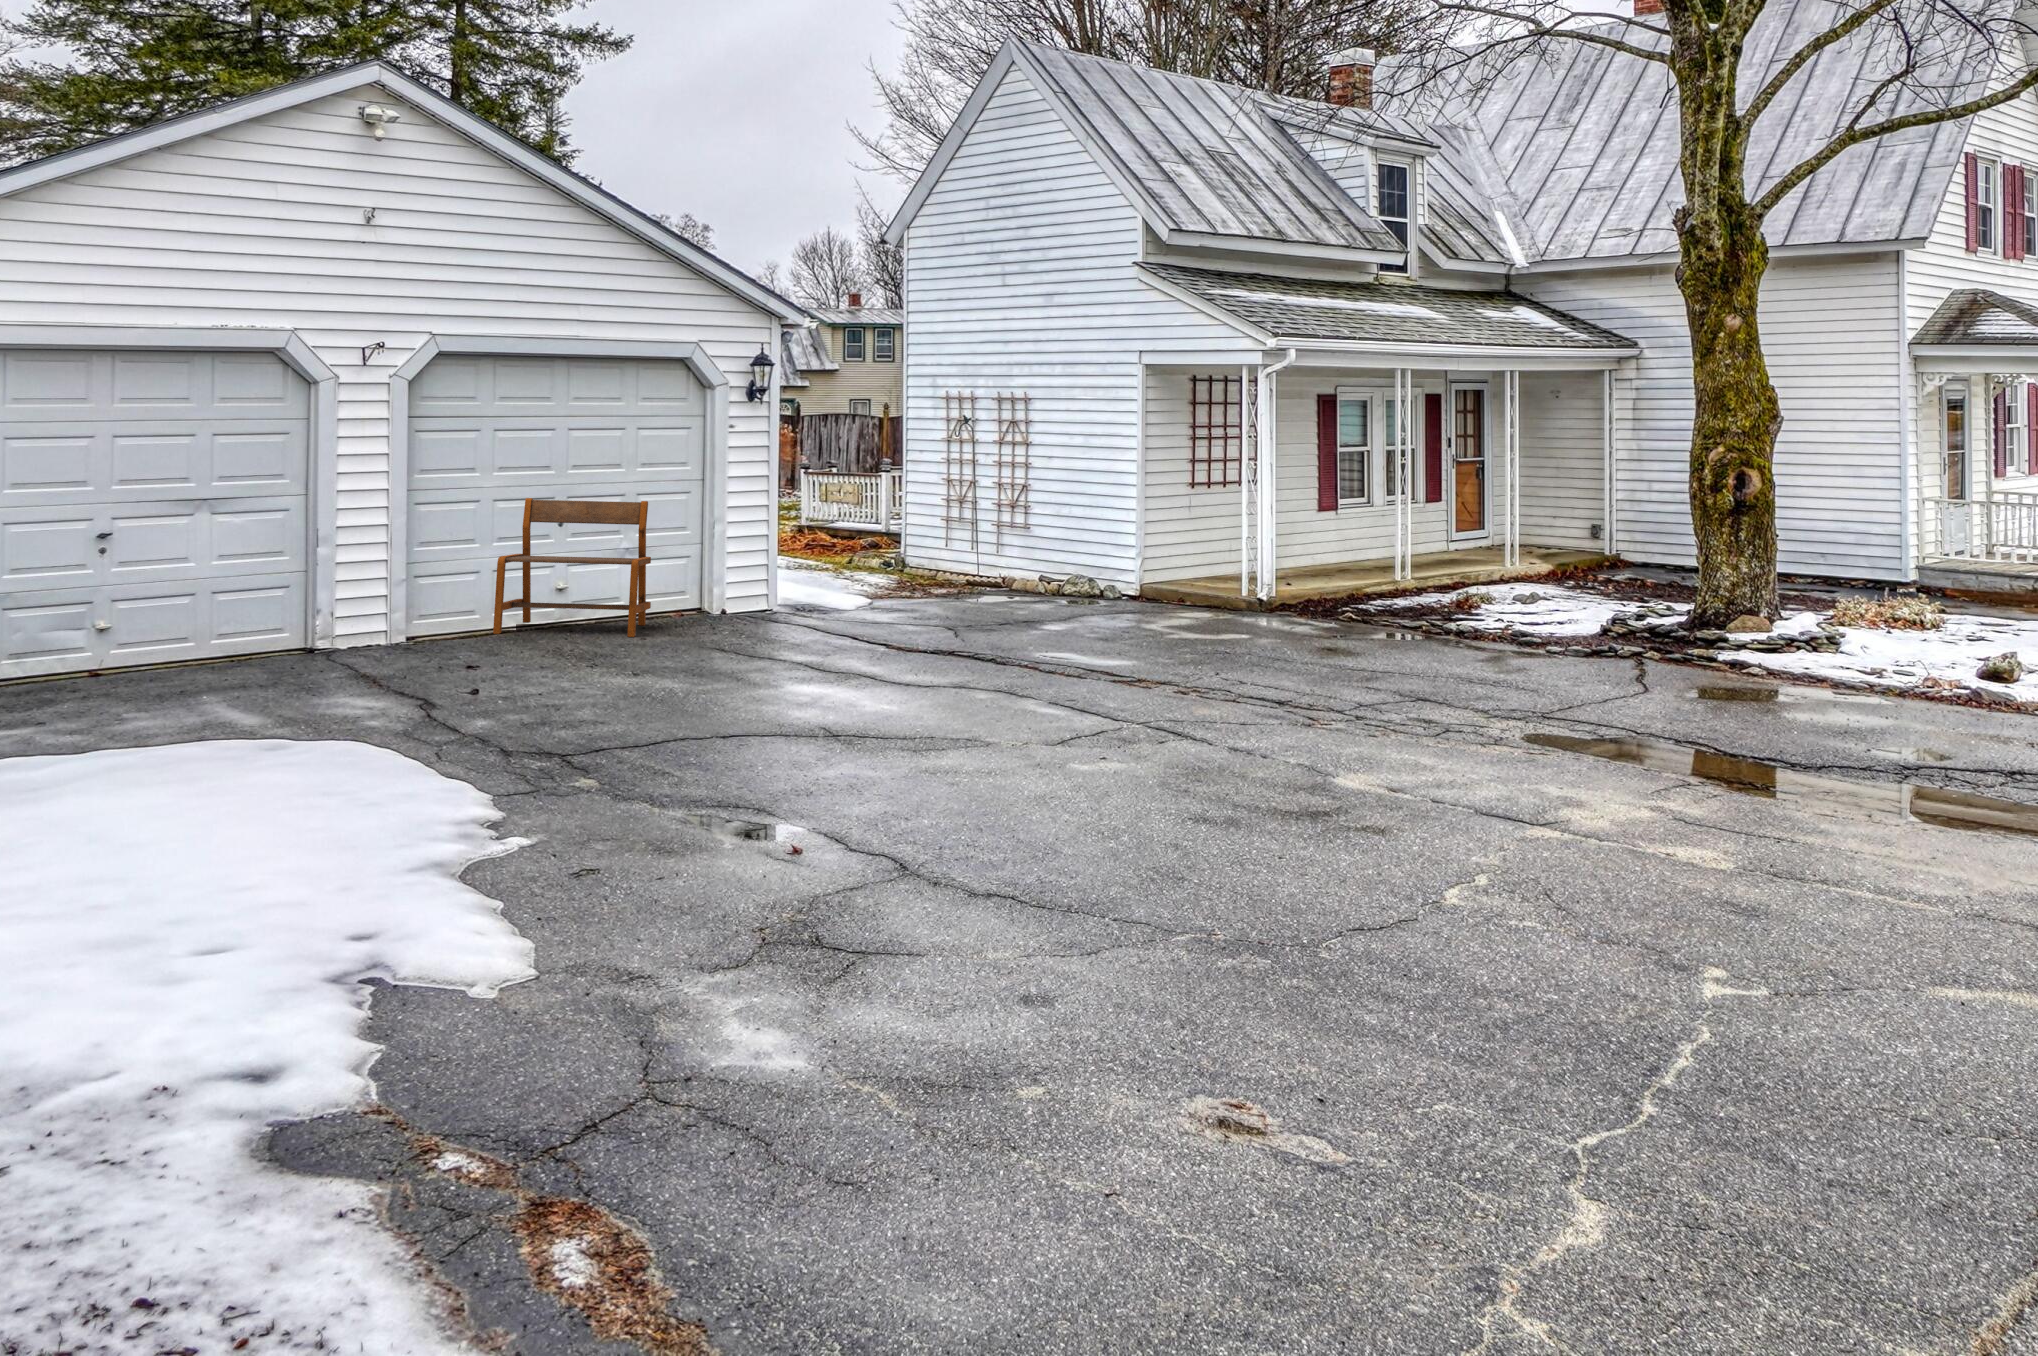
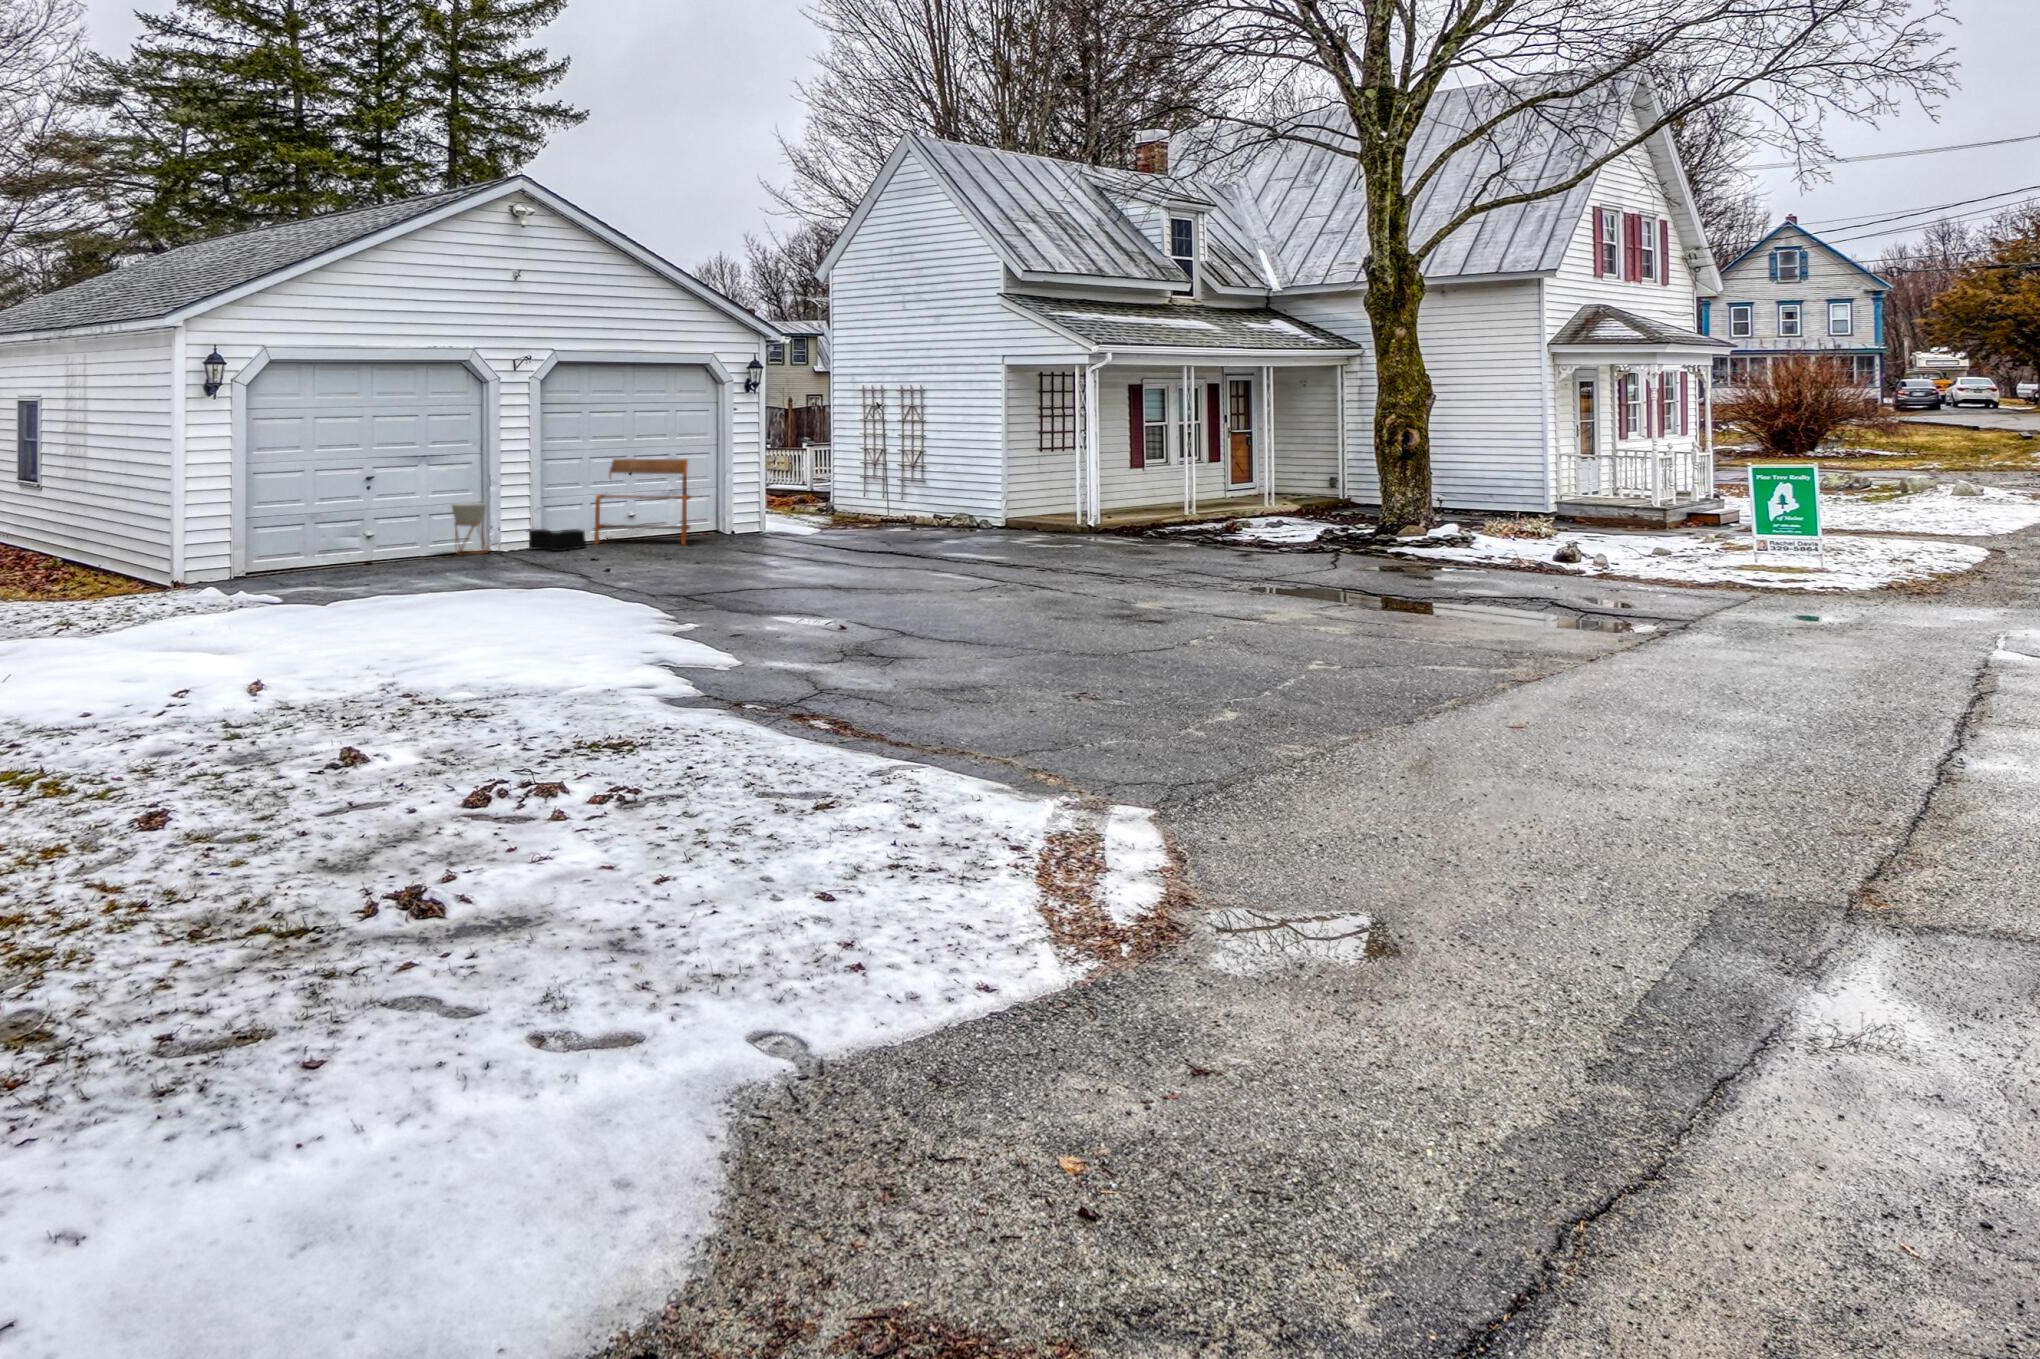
planter: none [246,571,306,655] -> present [452,503,487,554]
storage bin: none [376,611,476,648] -> present [527,529,586,551]

